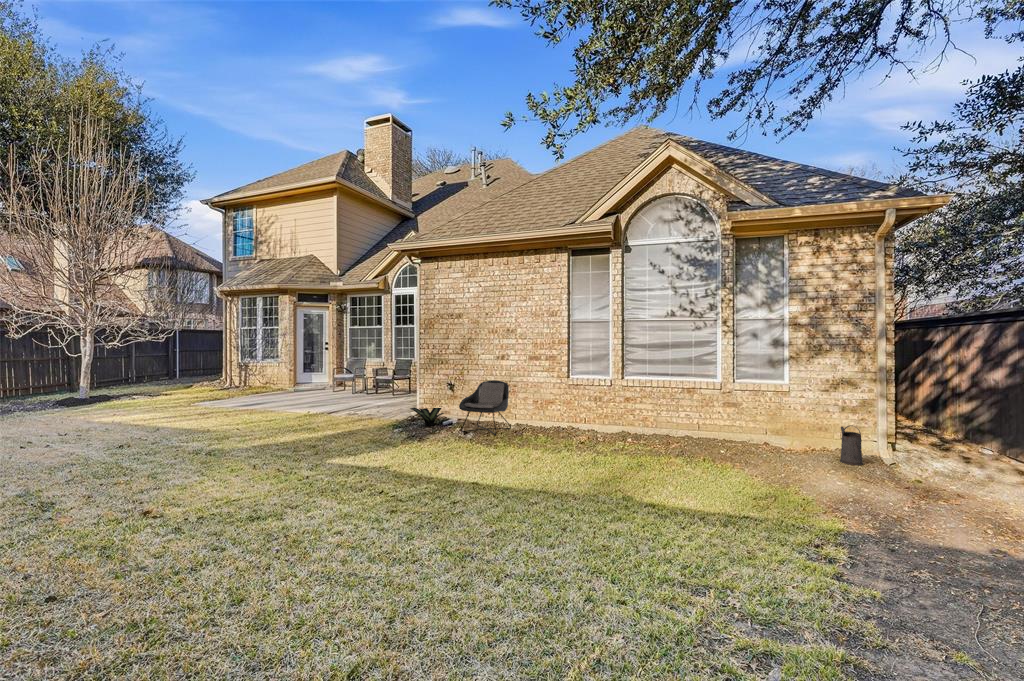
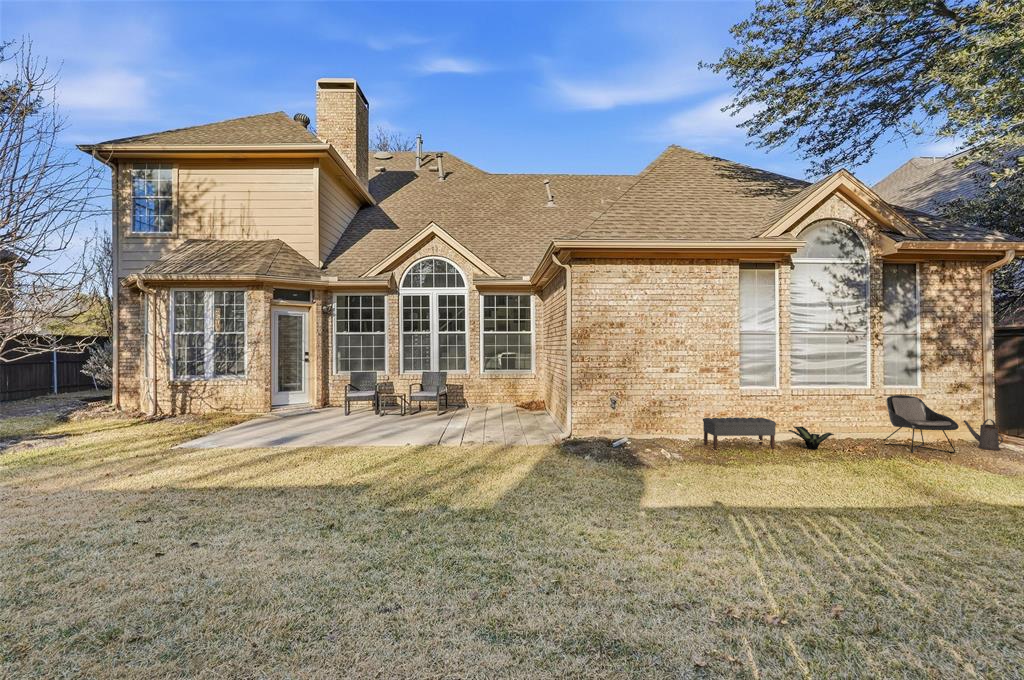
lounge chair: present [459,380,511,436] -> present [883,395,959,453]
bench: none [521,404,587,439] -> present [703,417,776,450]
potted plant: present [410,408,444,426] -> present [789,427,834,450]

